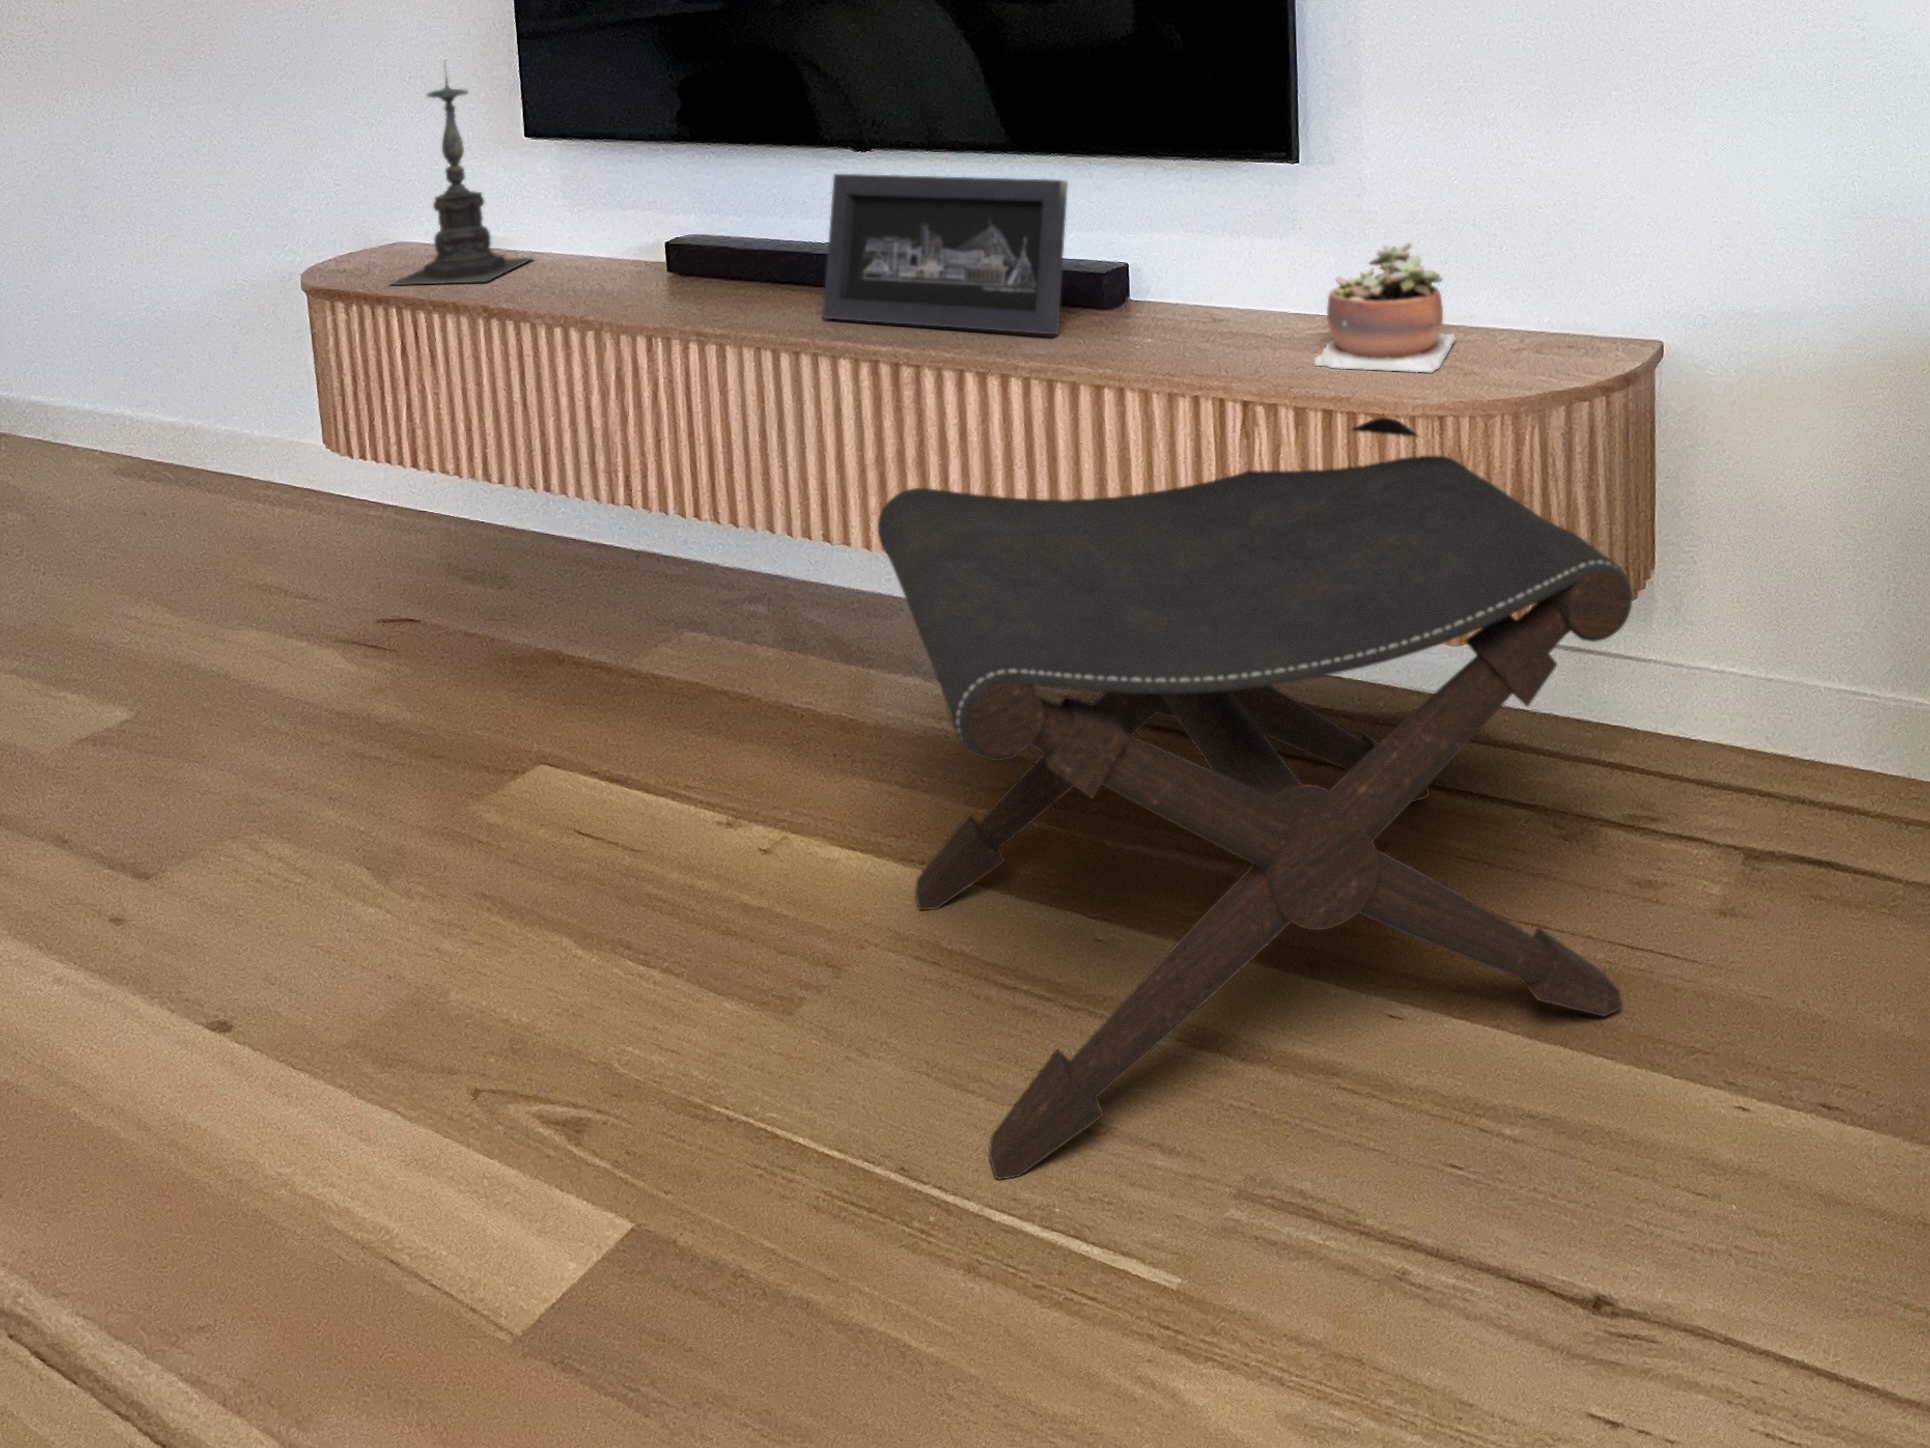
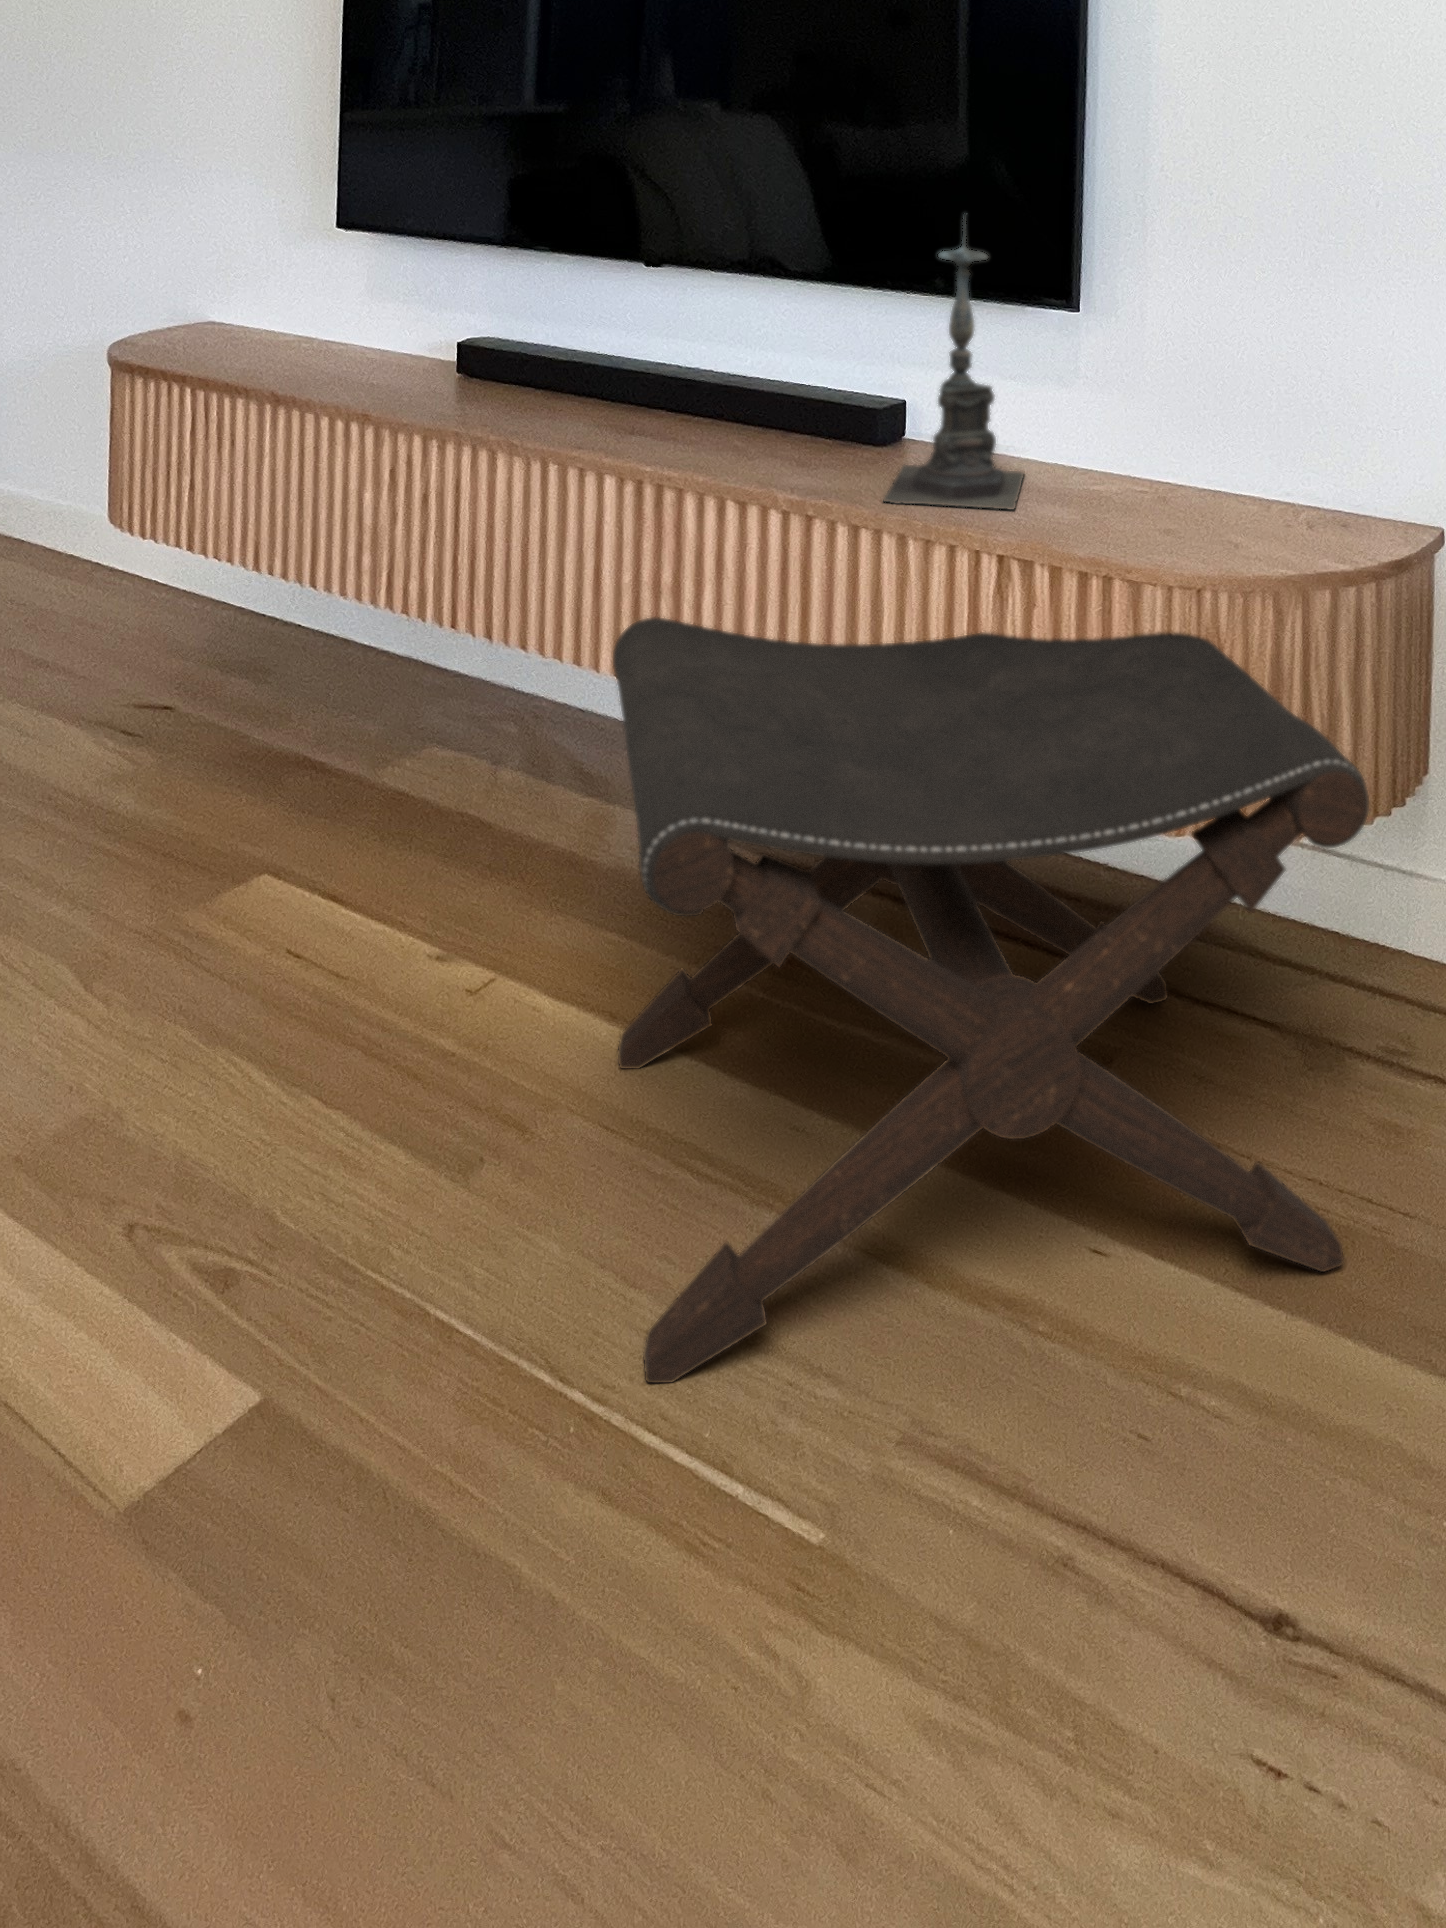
candle holder: present [393,78,531,285] -> present [884,237,1024,509]
picture frame: present [823,174,1068,334] -> none [598,292,847,471]
succulent plant: present [1315,243,1455,372] -> none [1073,406,1224,543]

